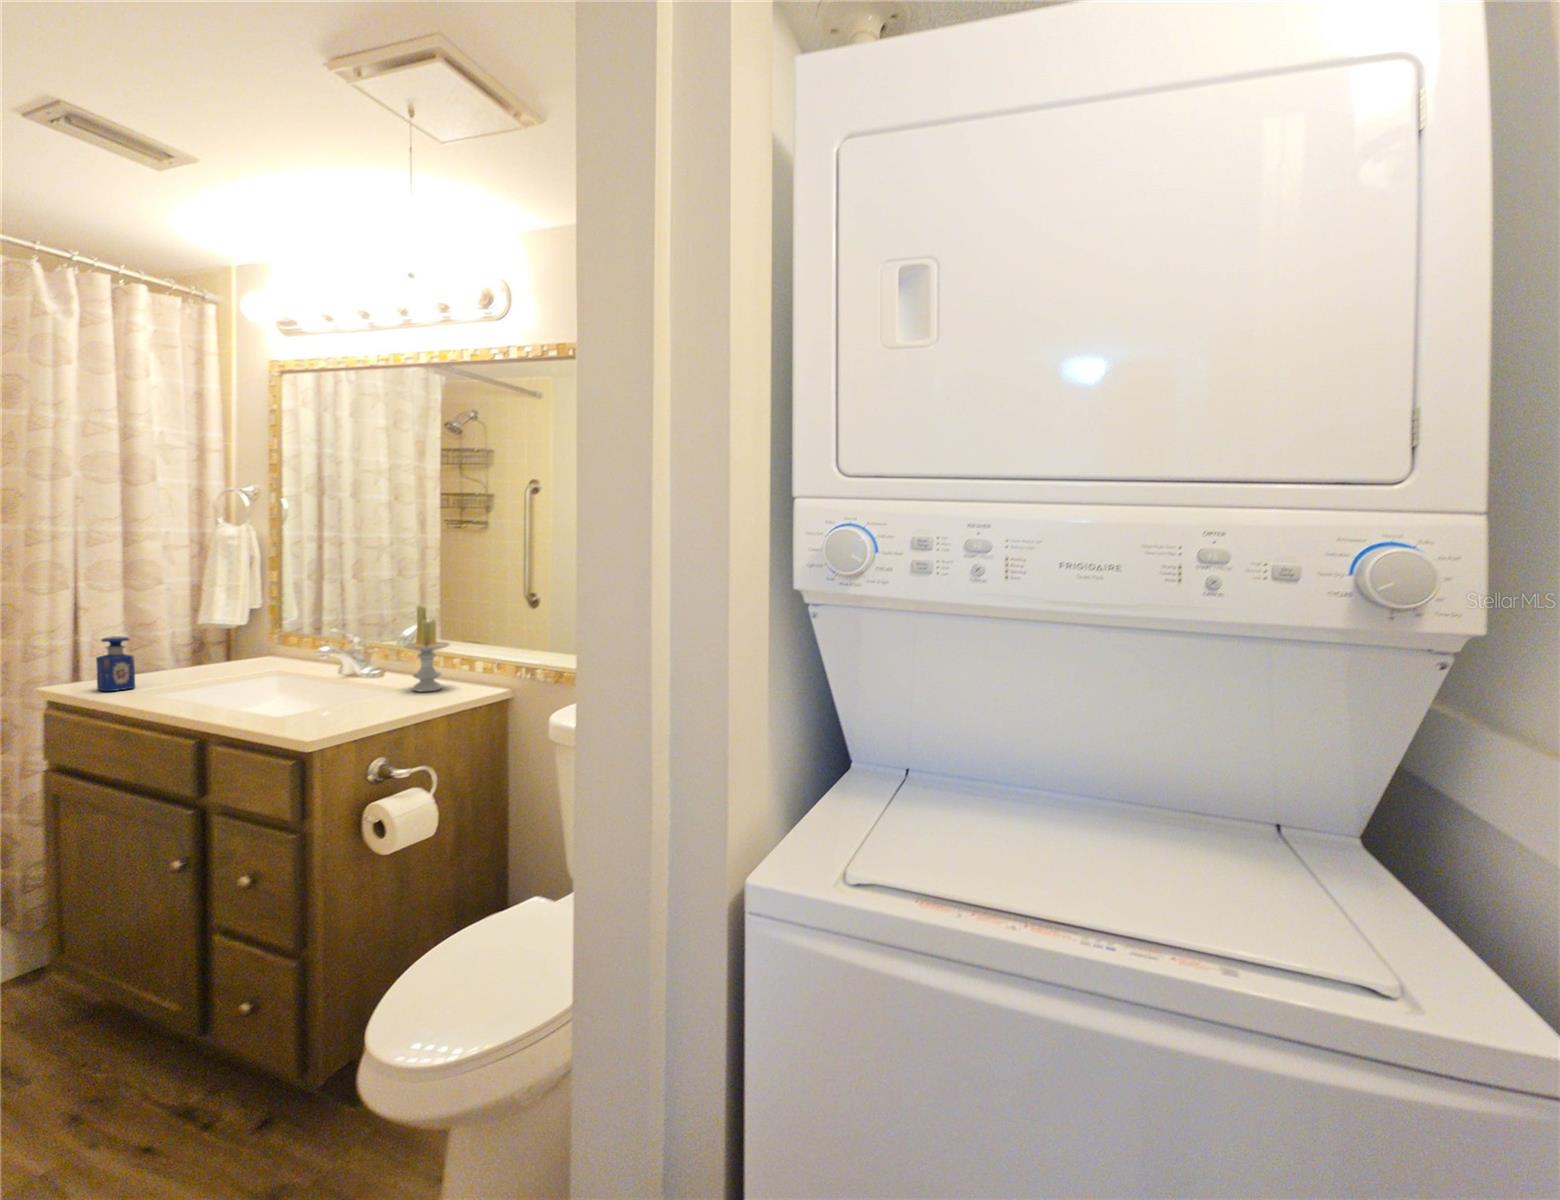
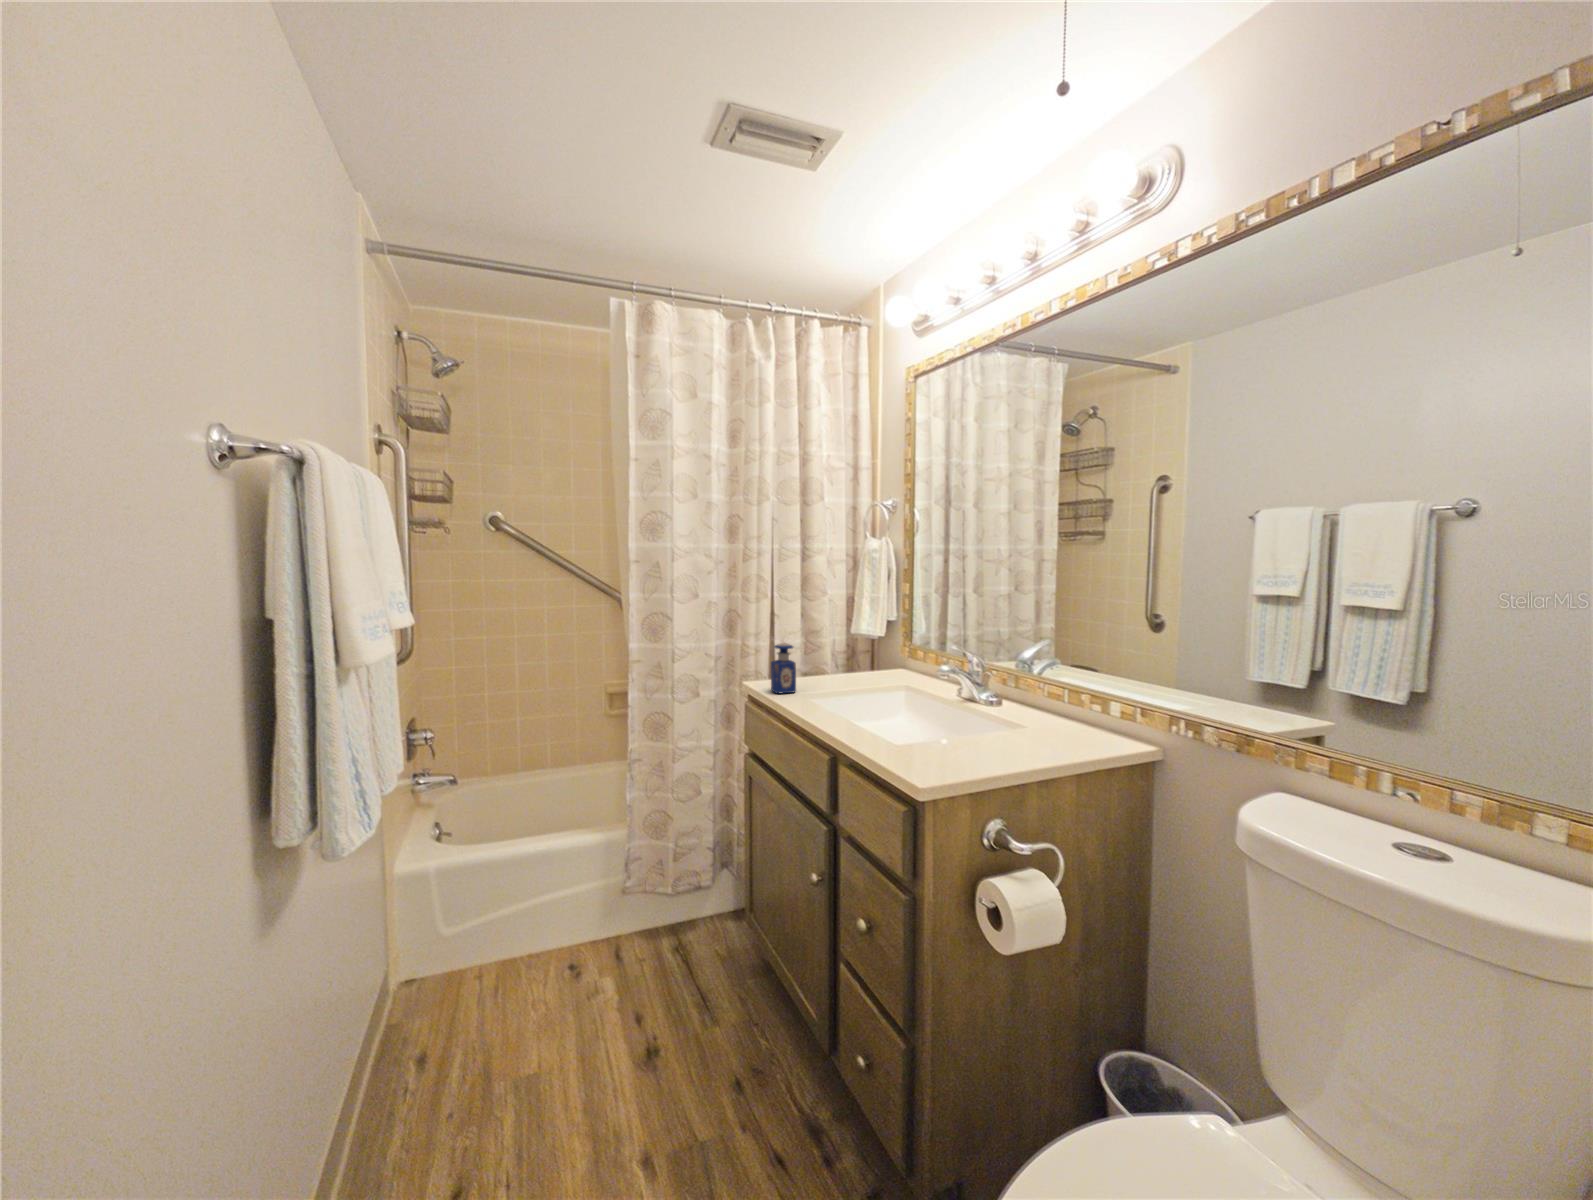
candle: present [404,606,450,692] -> none [1027,629,1081,736]

